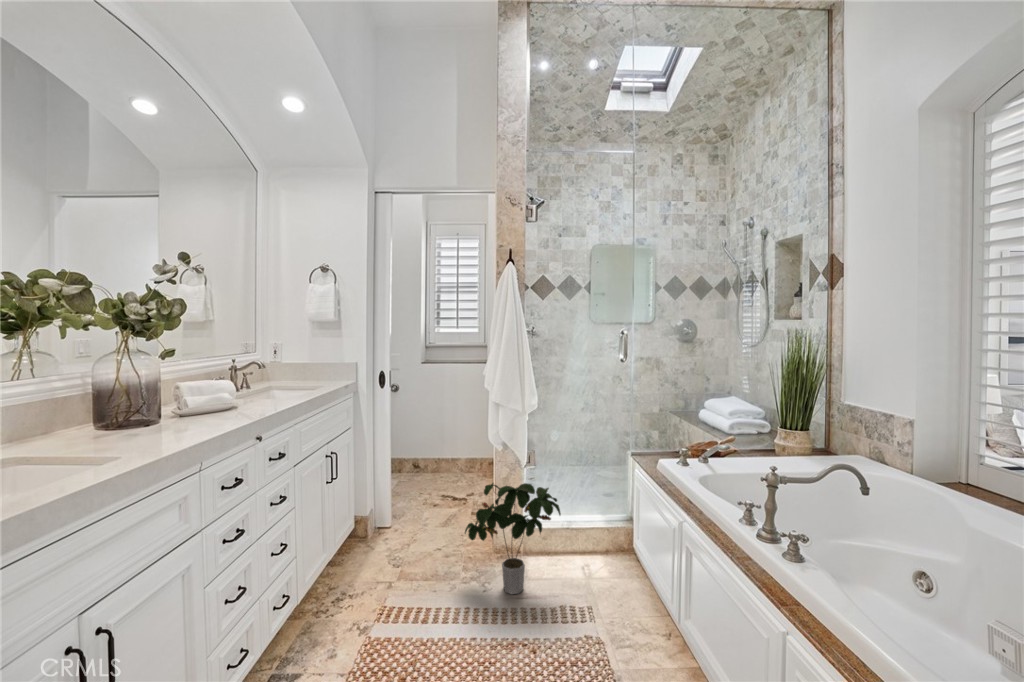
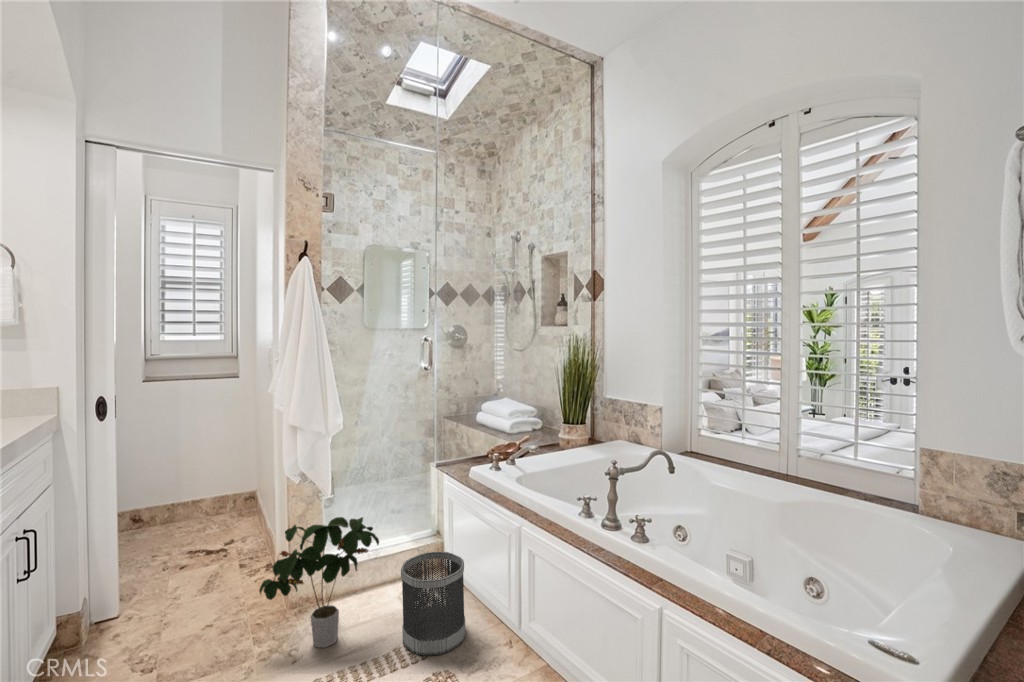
wastebasket: none [575,534,638,639] -> present [401,552,466,656]

